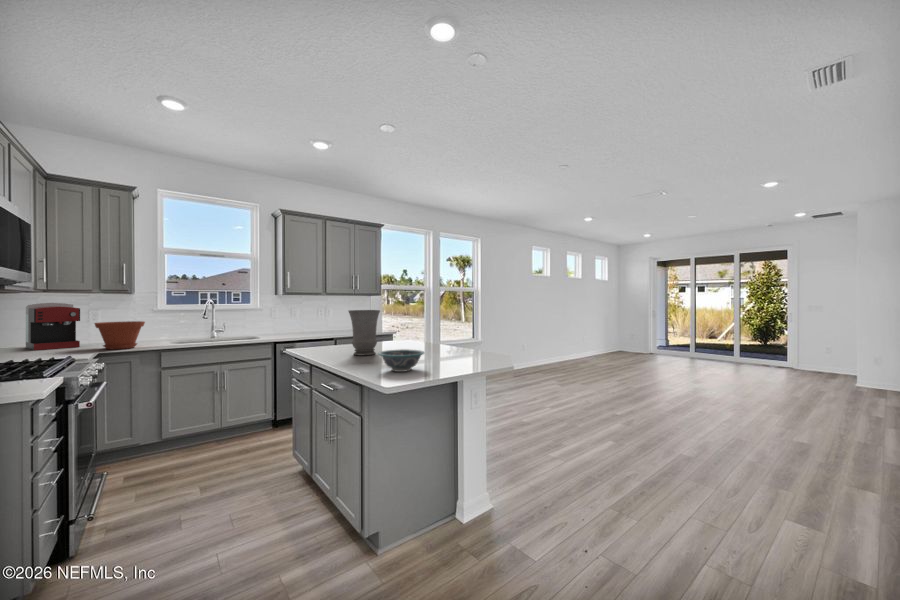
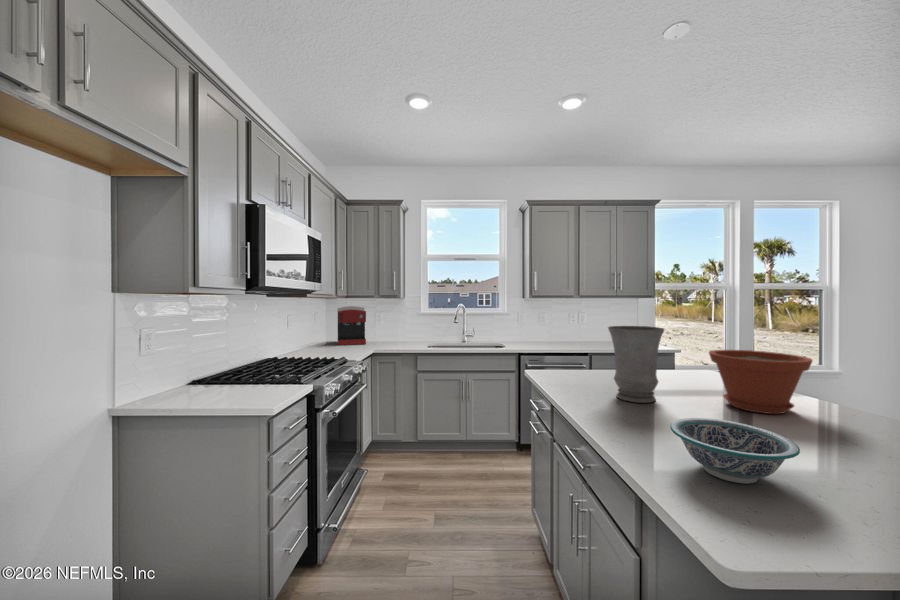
plant pot: present [95,321,145,349] -> present [709,350,812,414]

